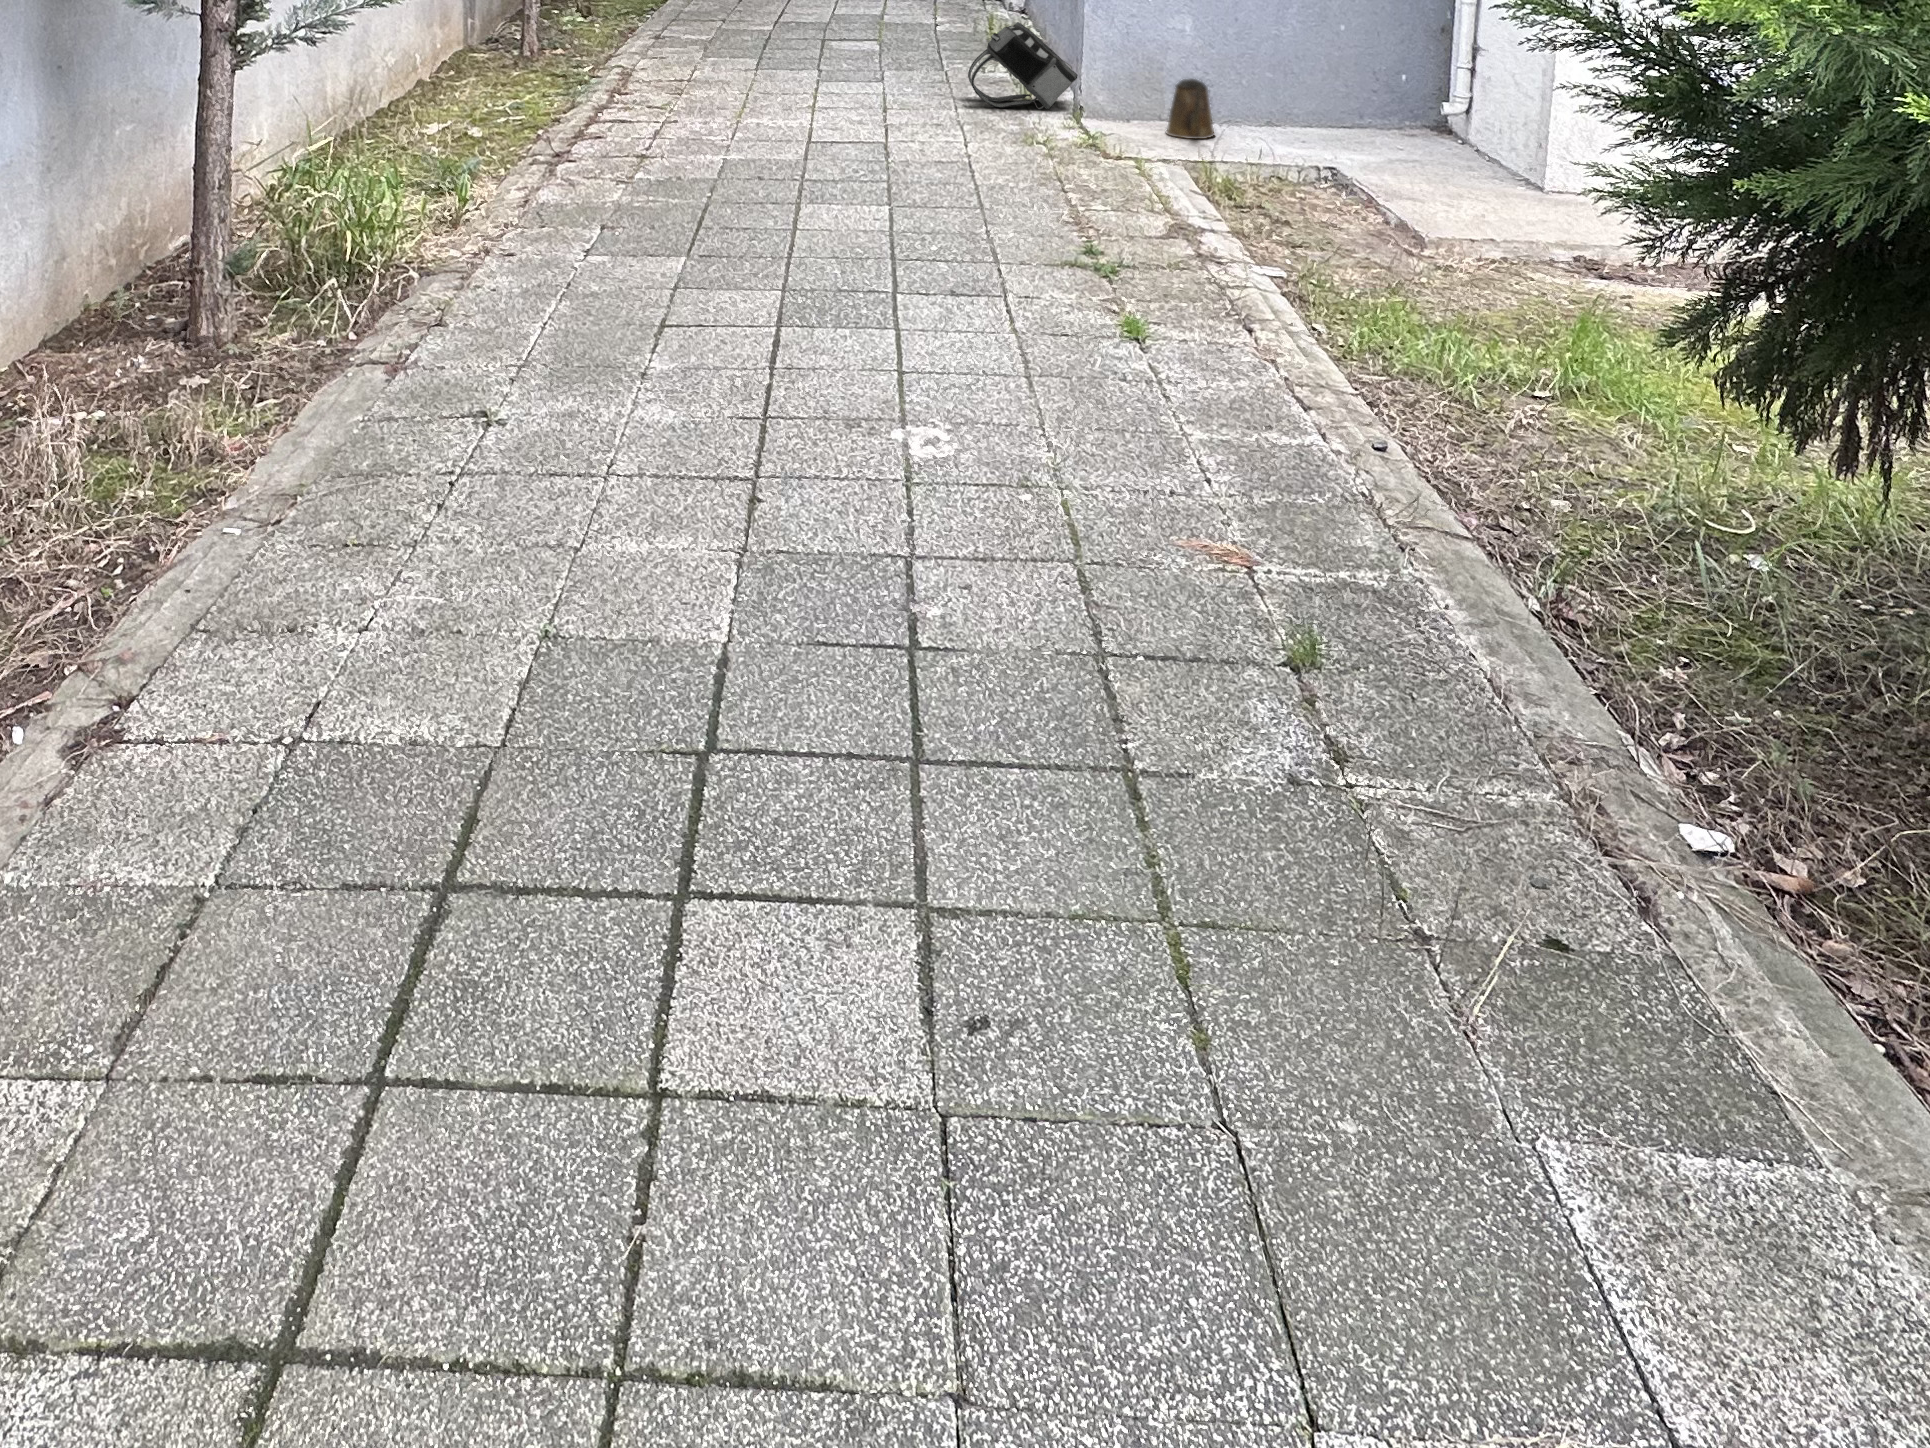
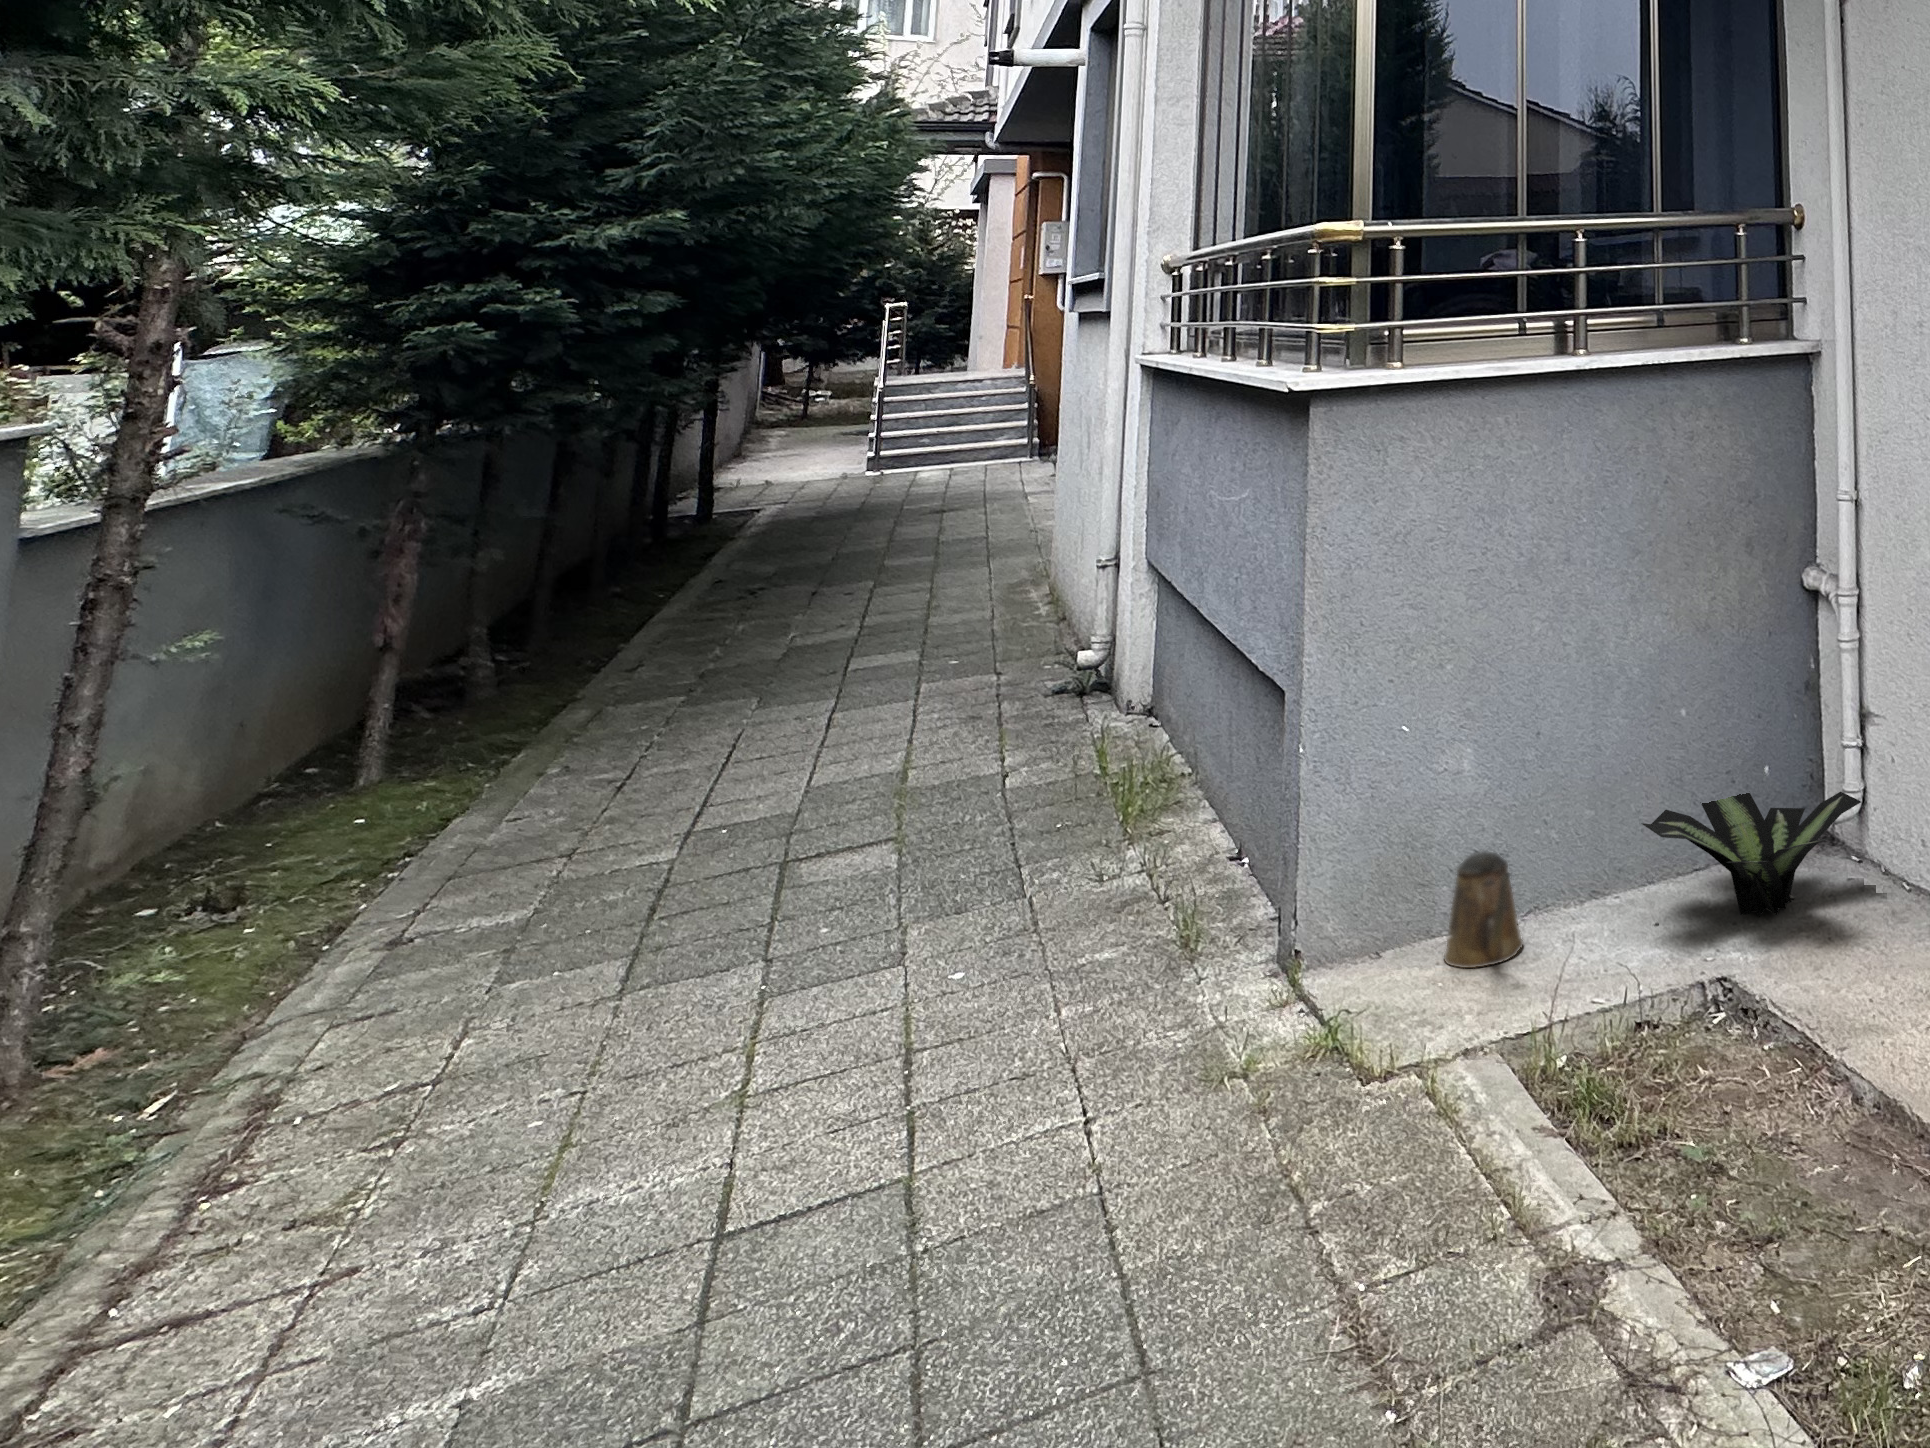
backpack: present [968,22,1078,109] -> none [1082,795,1283,971]
potted plant: none [1296,73,1461,154] -> present [1642,792,1861,917]

